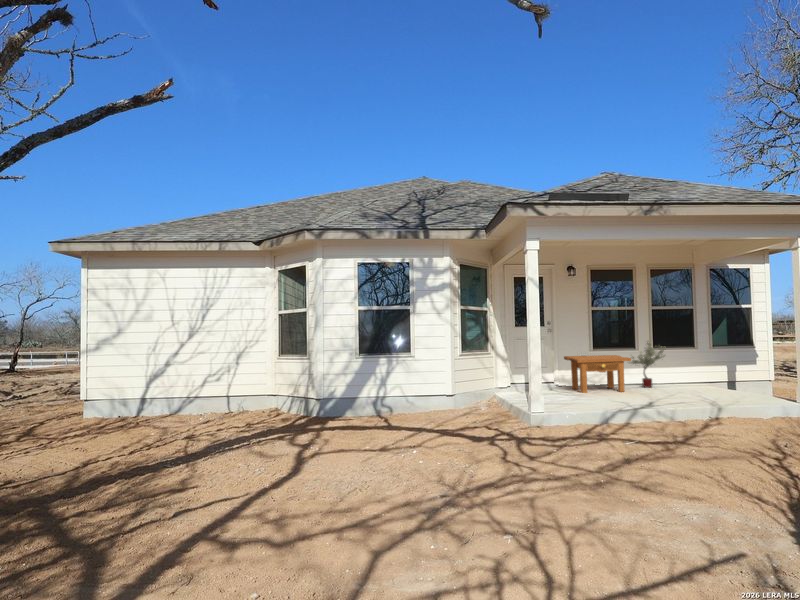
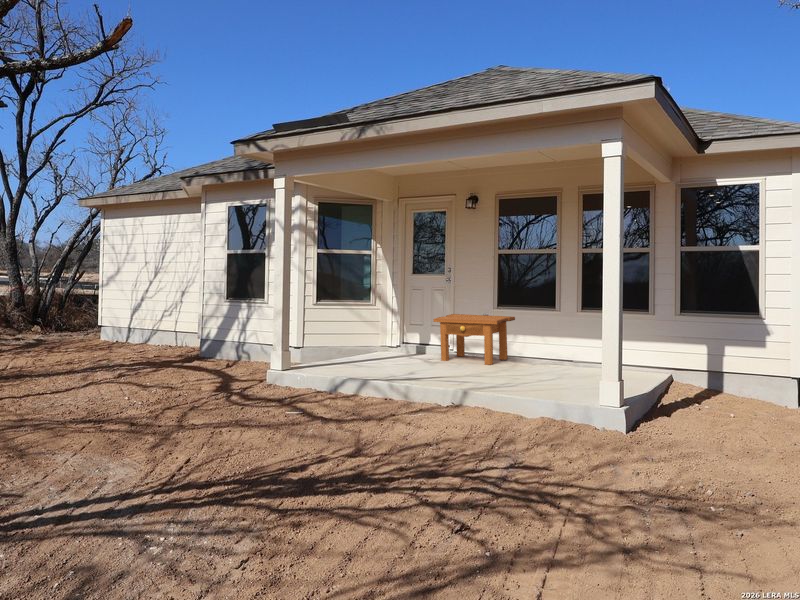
potted tree: present [629,342,665,388] -> none [526,298,579,365]

